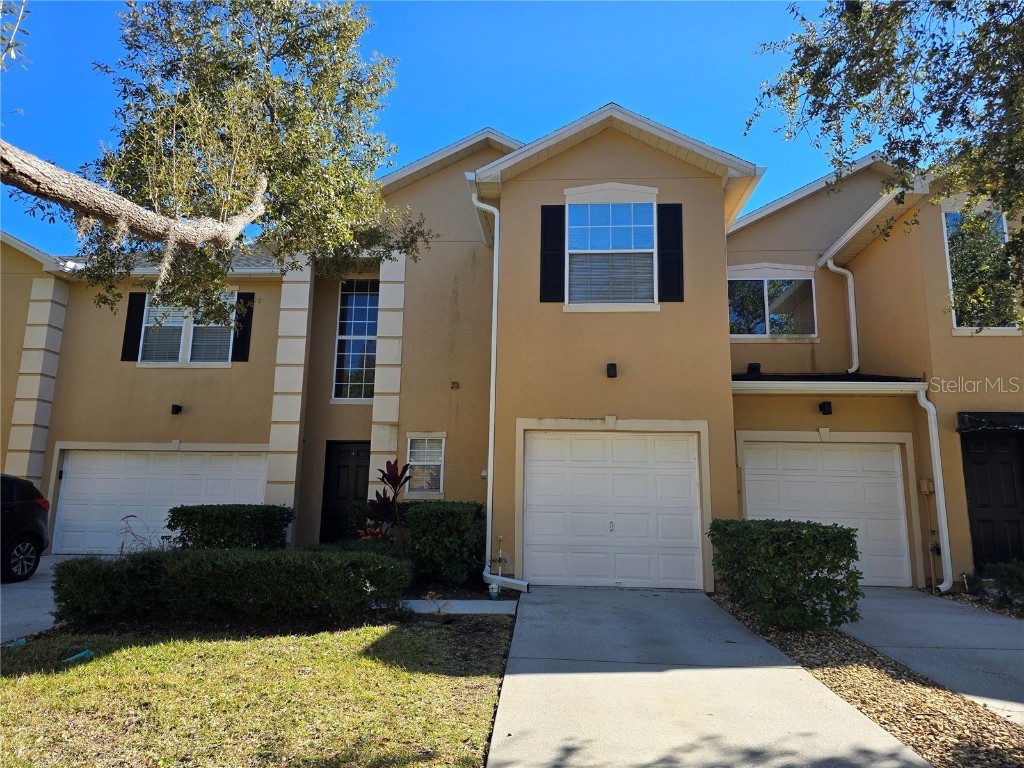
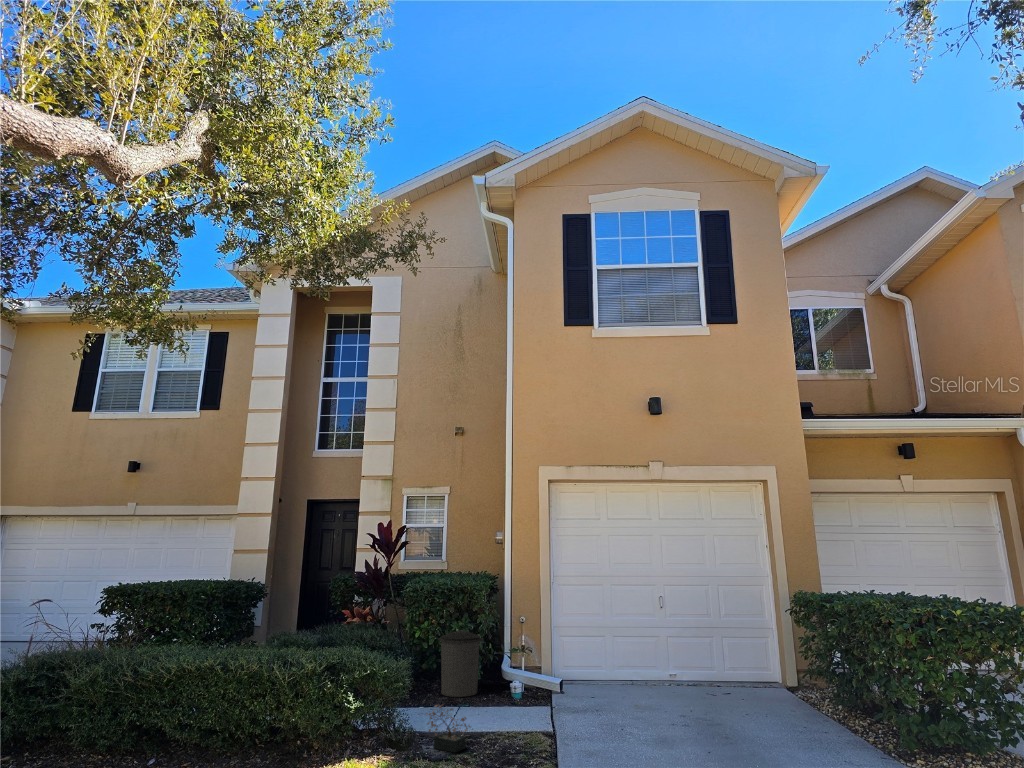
trash can: none [434,545,469,593] -> present [438,630,483,697]

